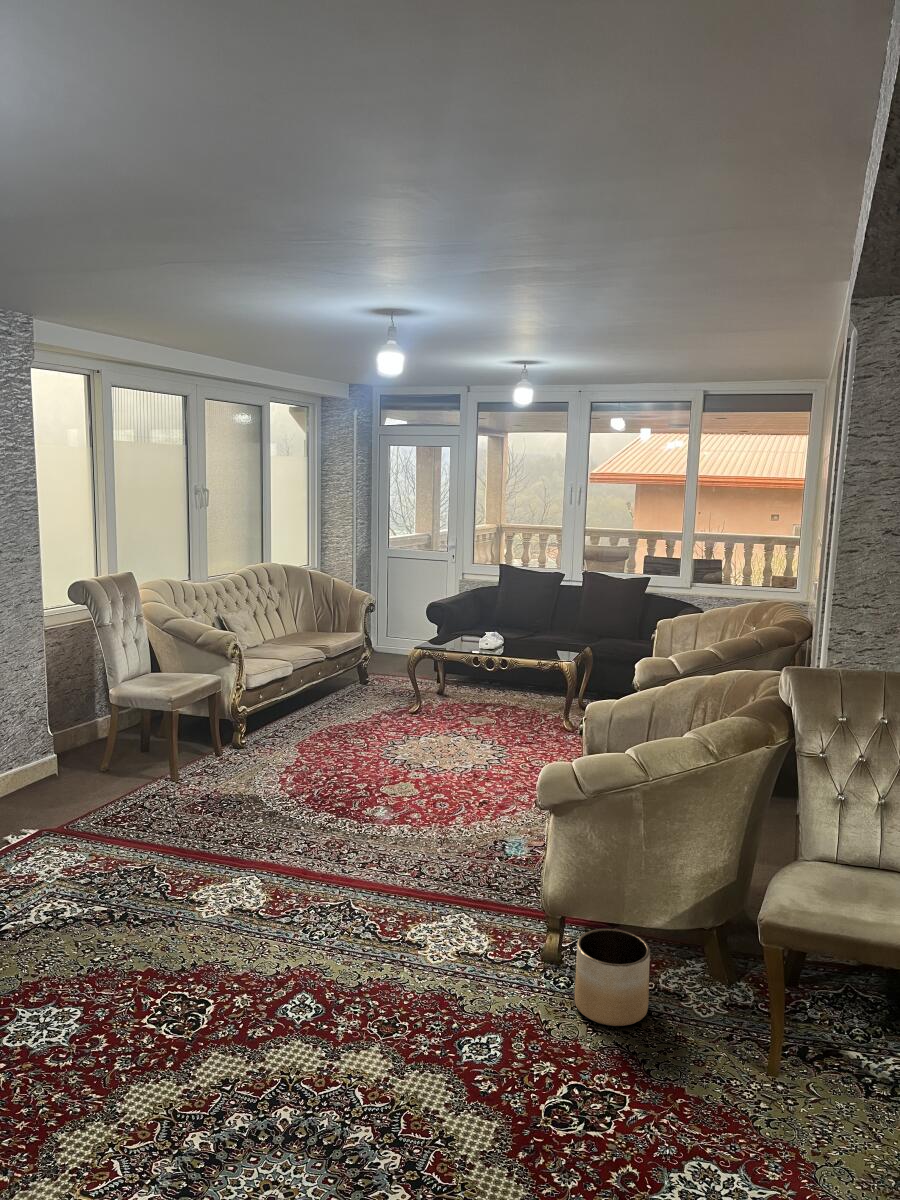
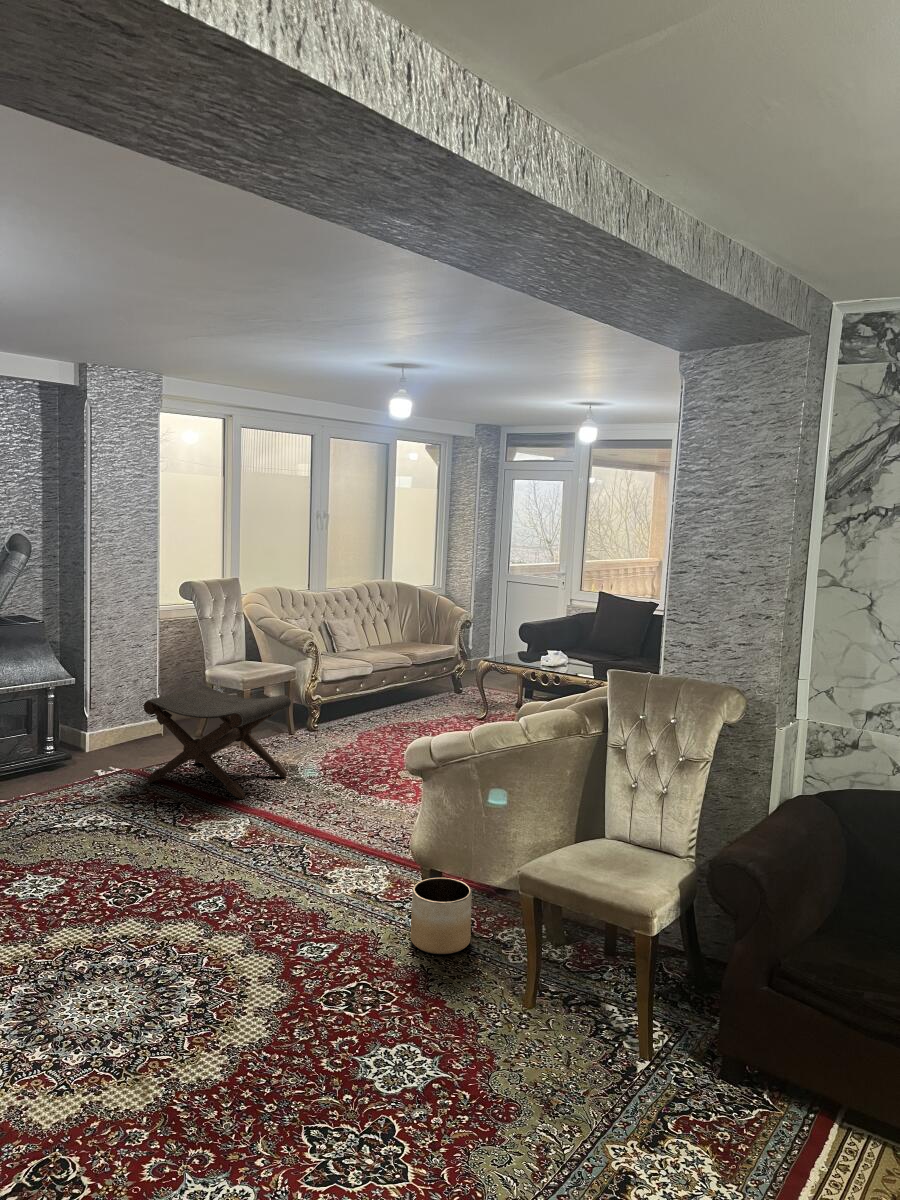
footstool: none [79,710,259,850] -> present [144,685,291,799]

